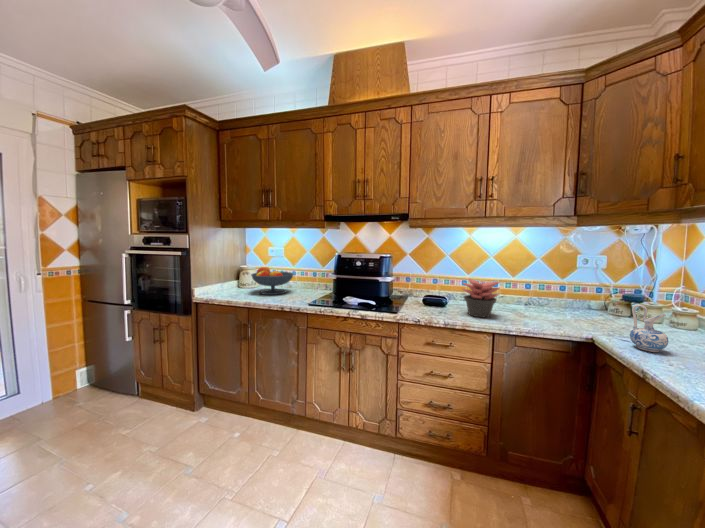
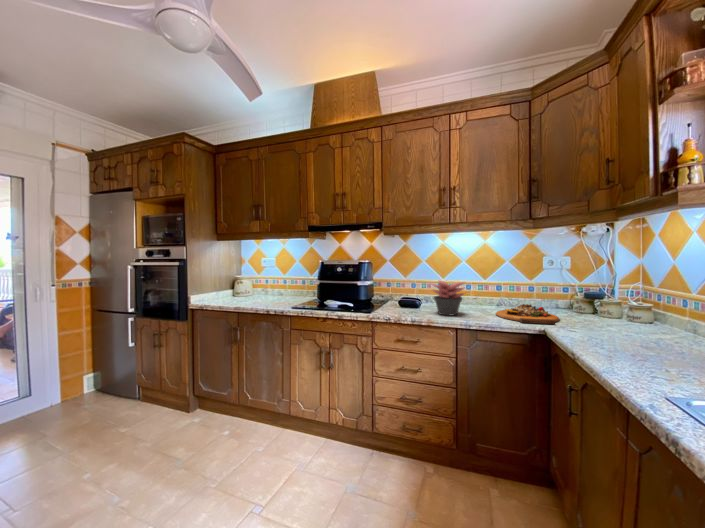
fruit bowl: present [251,267,293,295] -> none [243,275,283,301]
ceramic pitcher: present [630,304,668,352] -> none [574,296,606,339]
cutting board: none [529,306,602,331] -> present [496,304,560,324]

